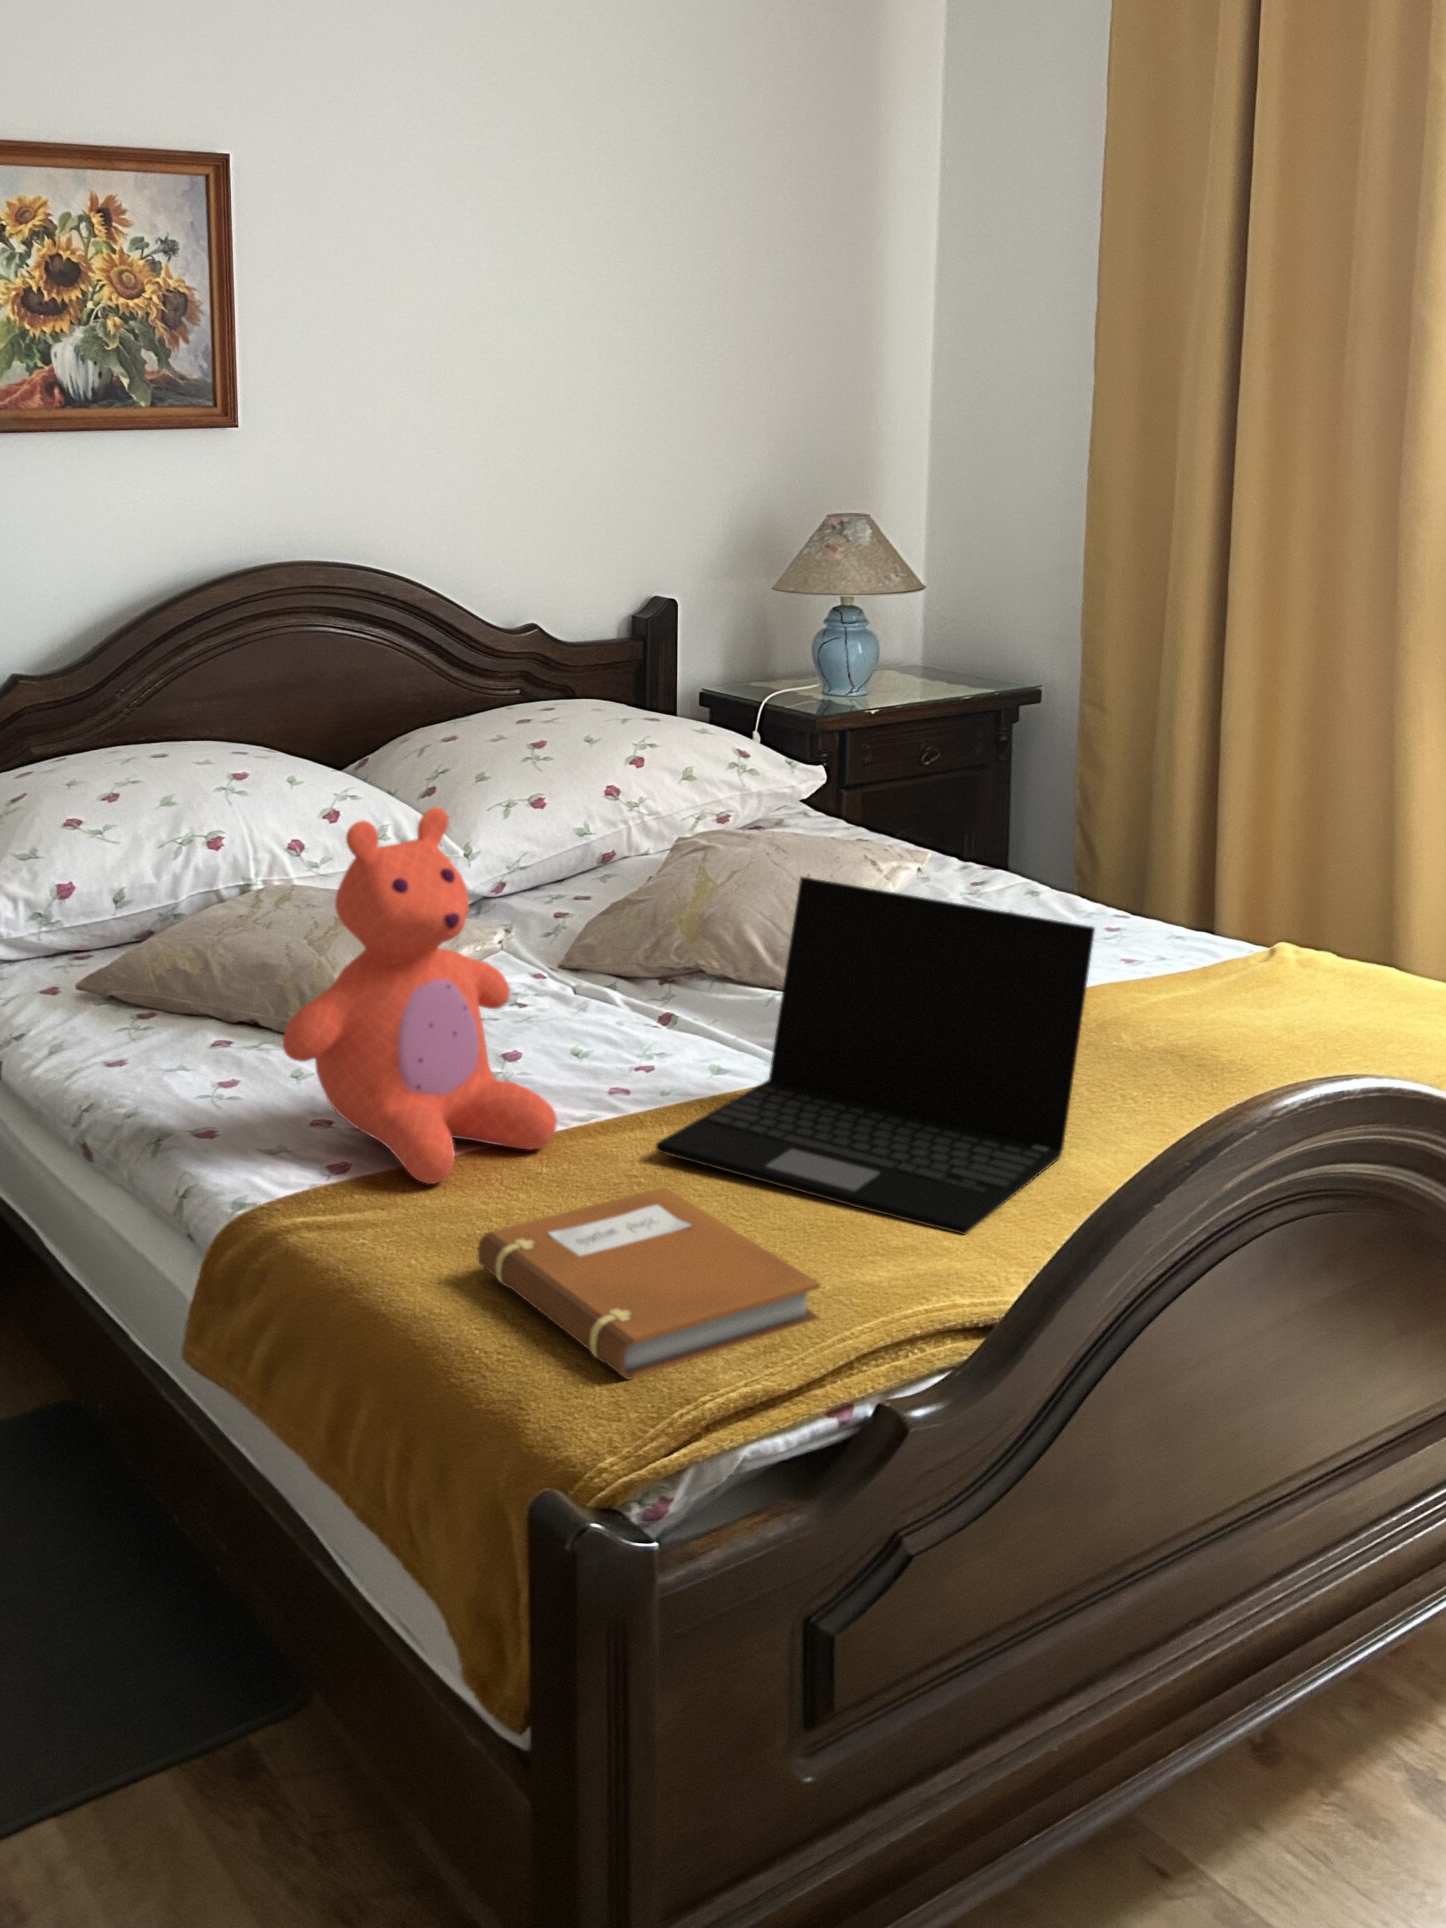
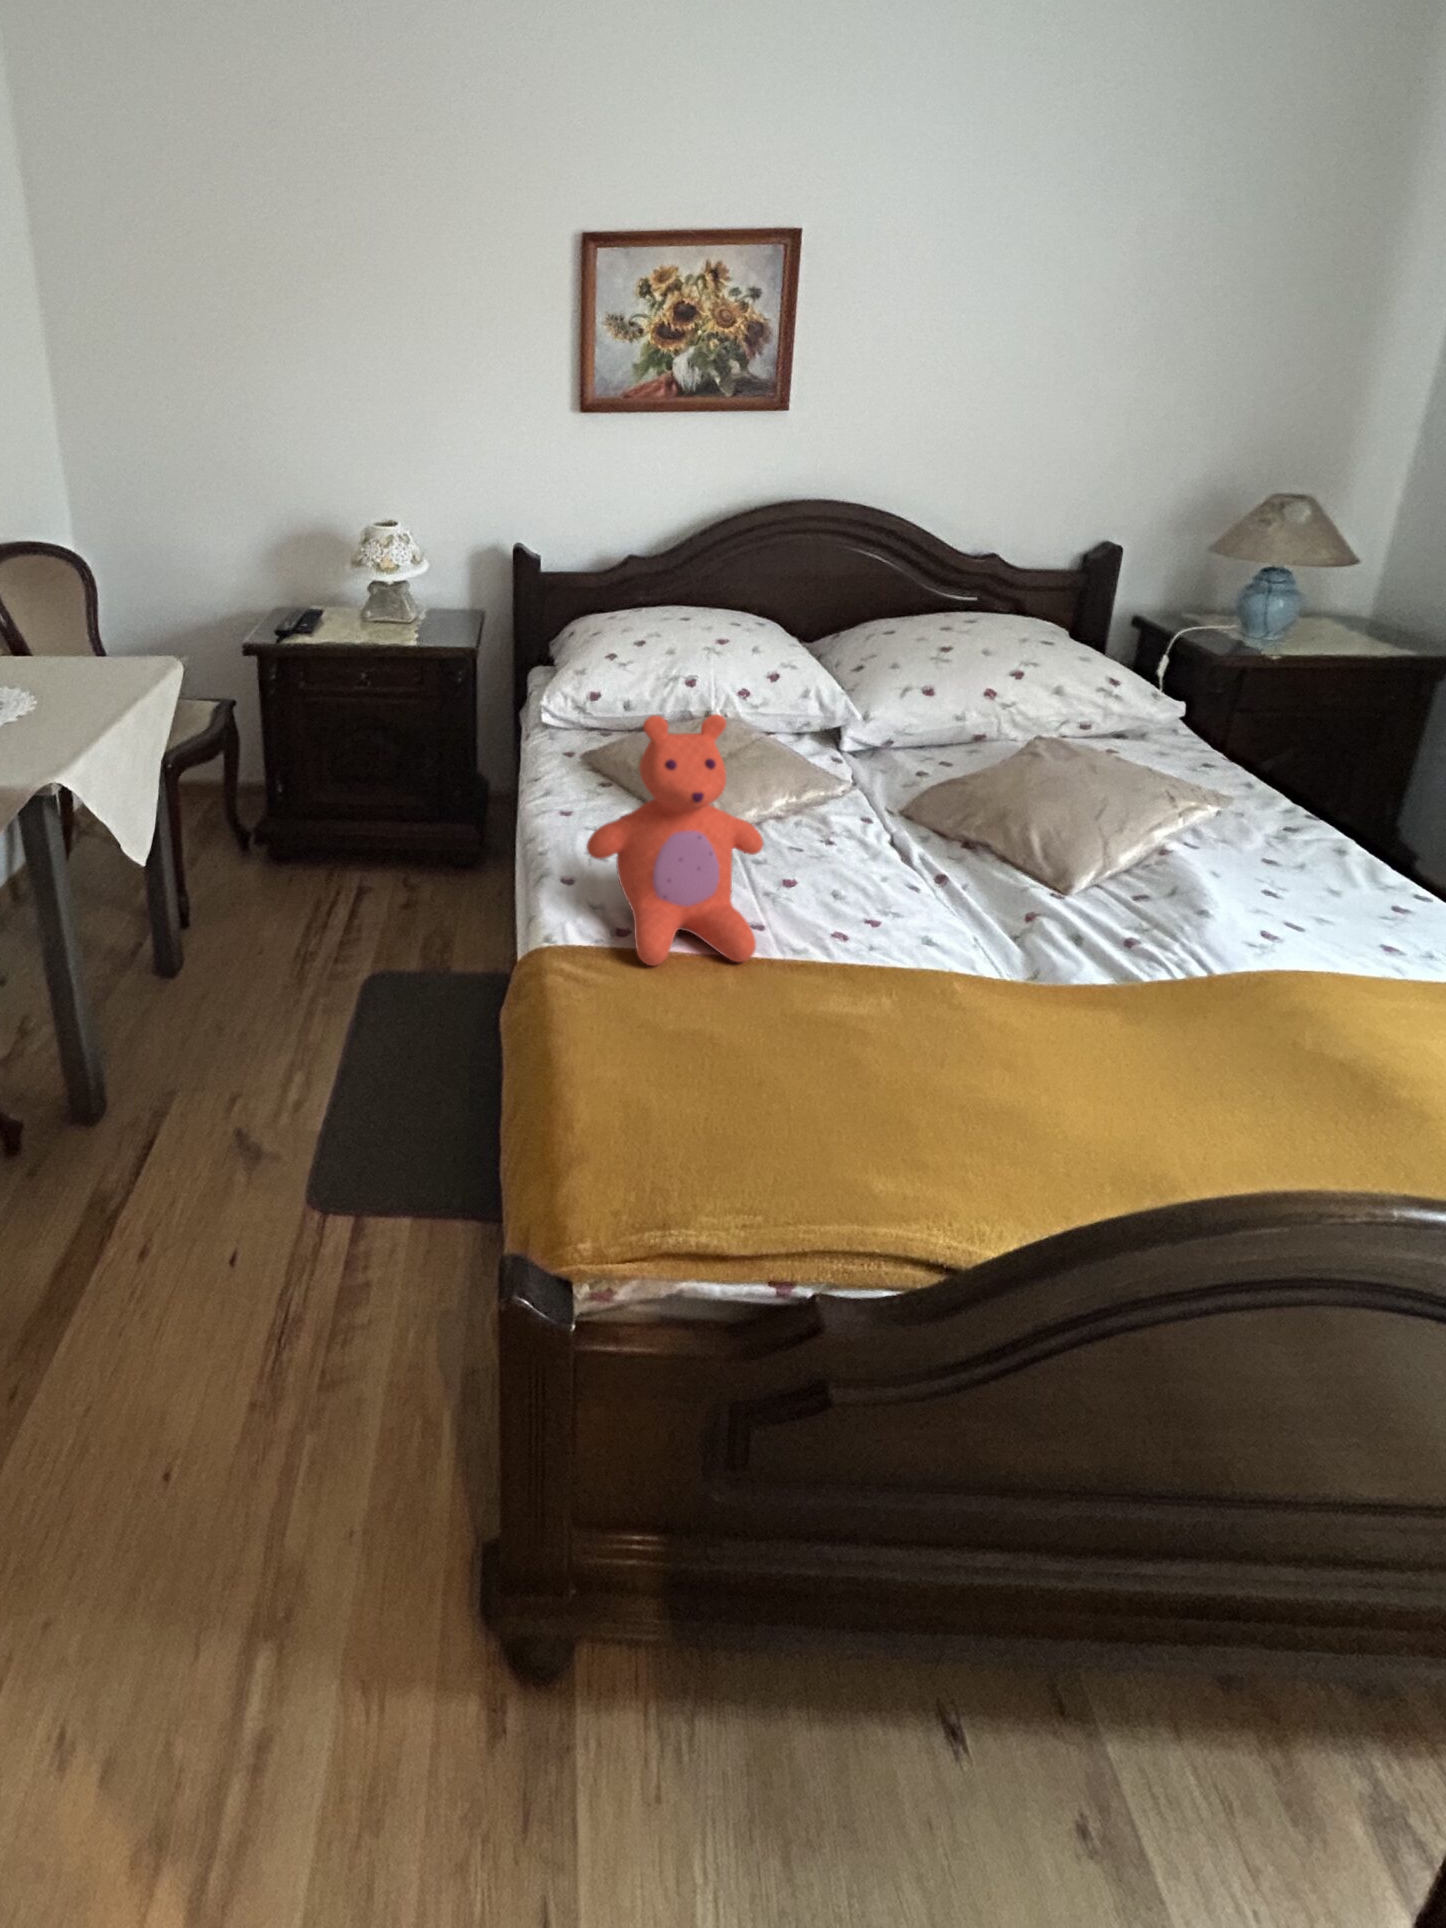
laptop: present [656,877,1095,1234] -> none [812,824,1238,1178]
notebook: present [478,1187,820,1379] -> none [612,1028,813,1206]

